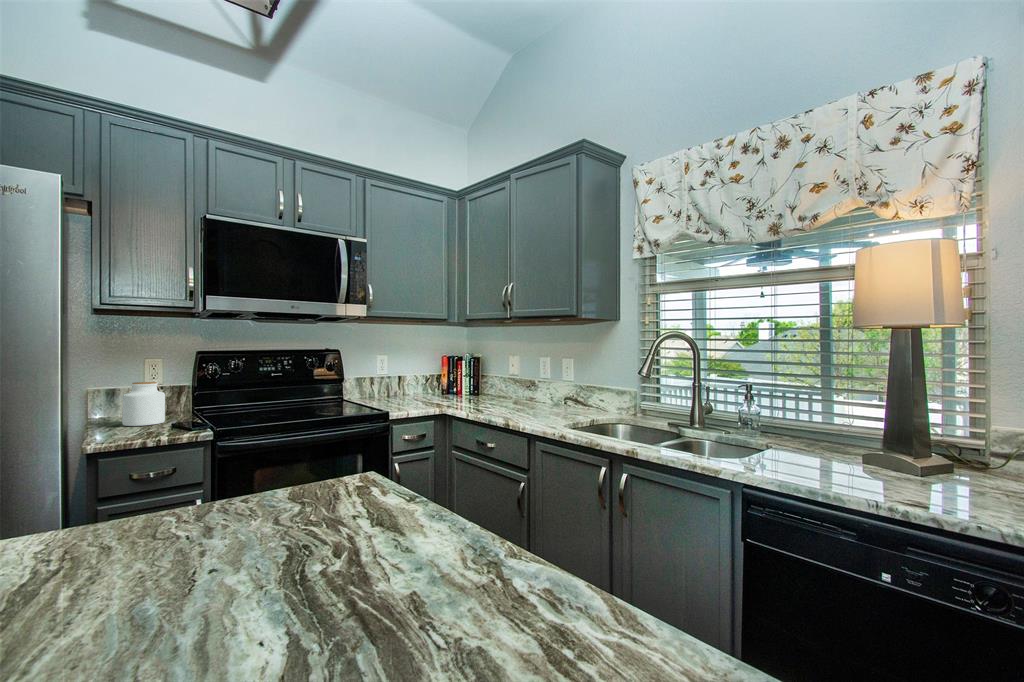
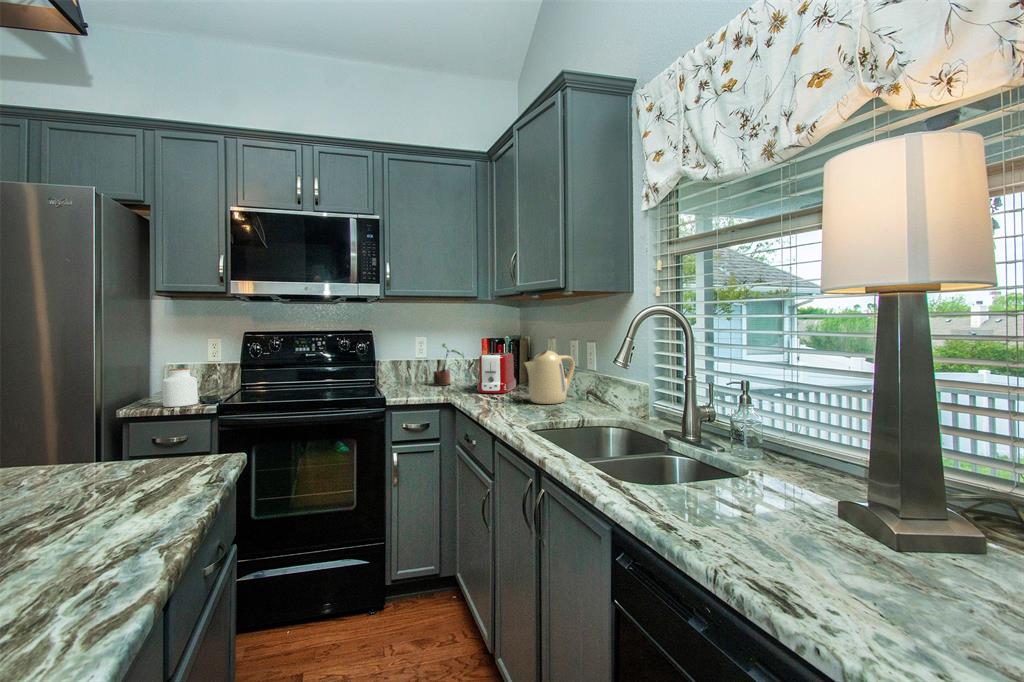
potted plant: none [400,360,433,400] -> present [432,344,464,386]
kettle: none [524,366,561,412] -> present [524,350,575,404]
toaster: none [459,369,491,405] -> present [477,353,516,393]

